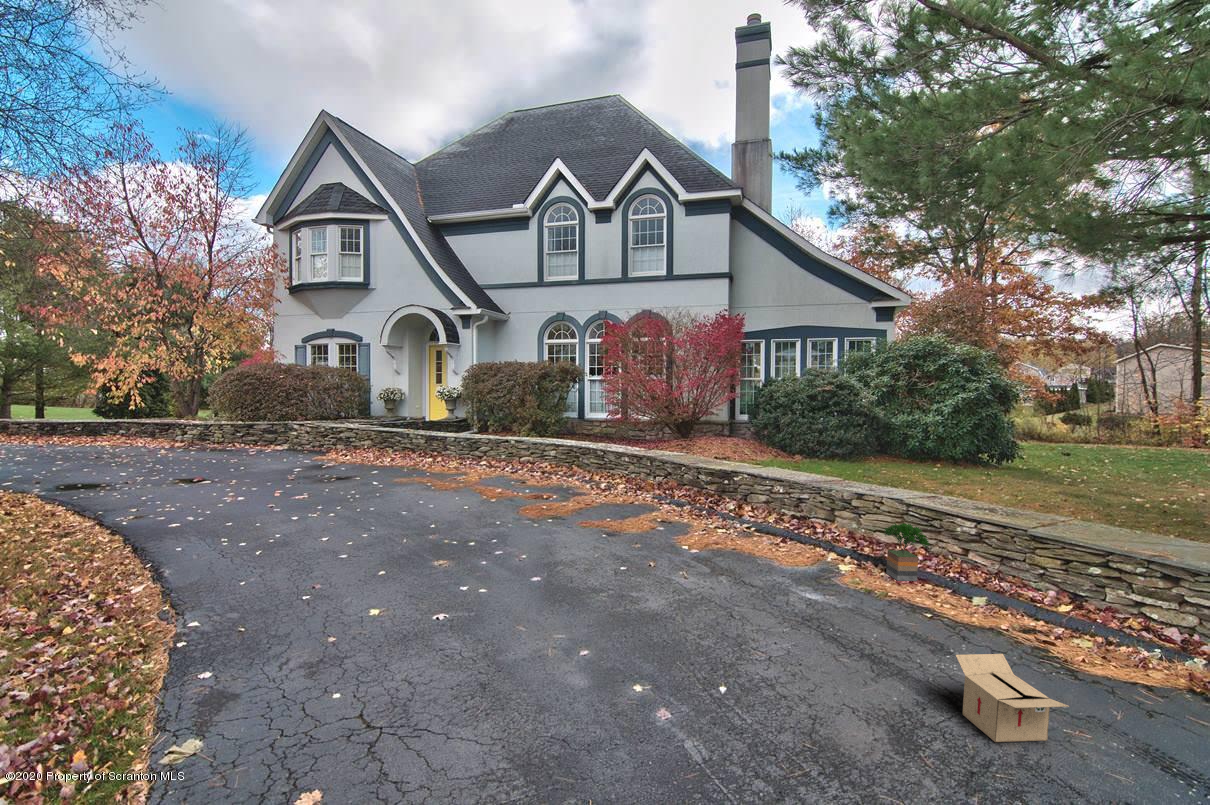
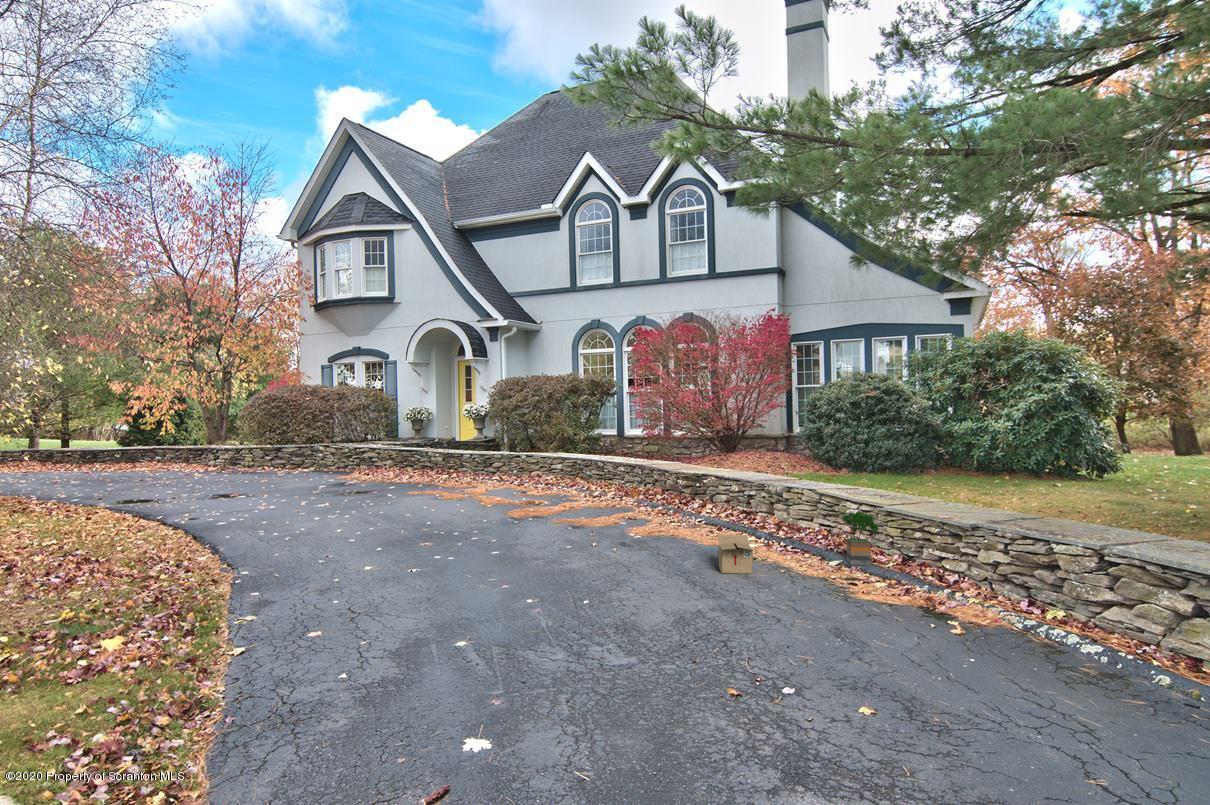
cardboard box: present [956,654,1069,742] -> present [718,535,753,574]

